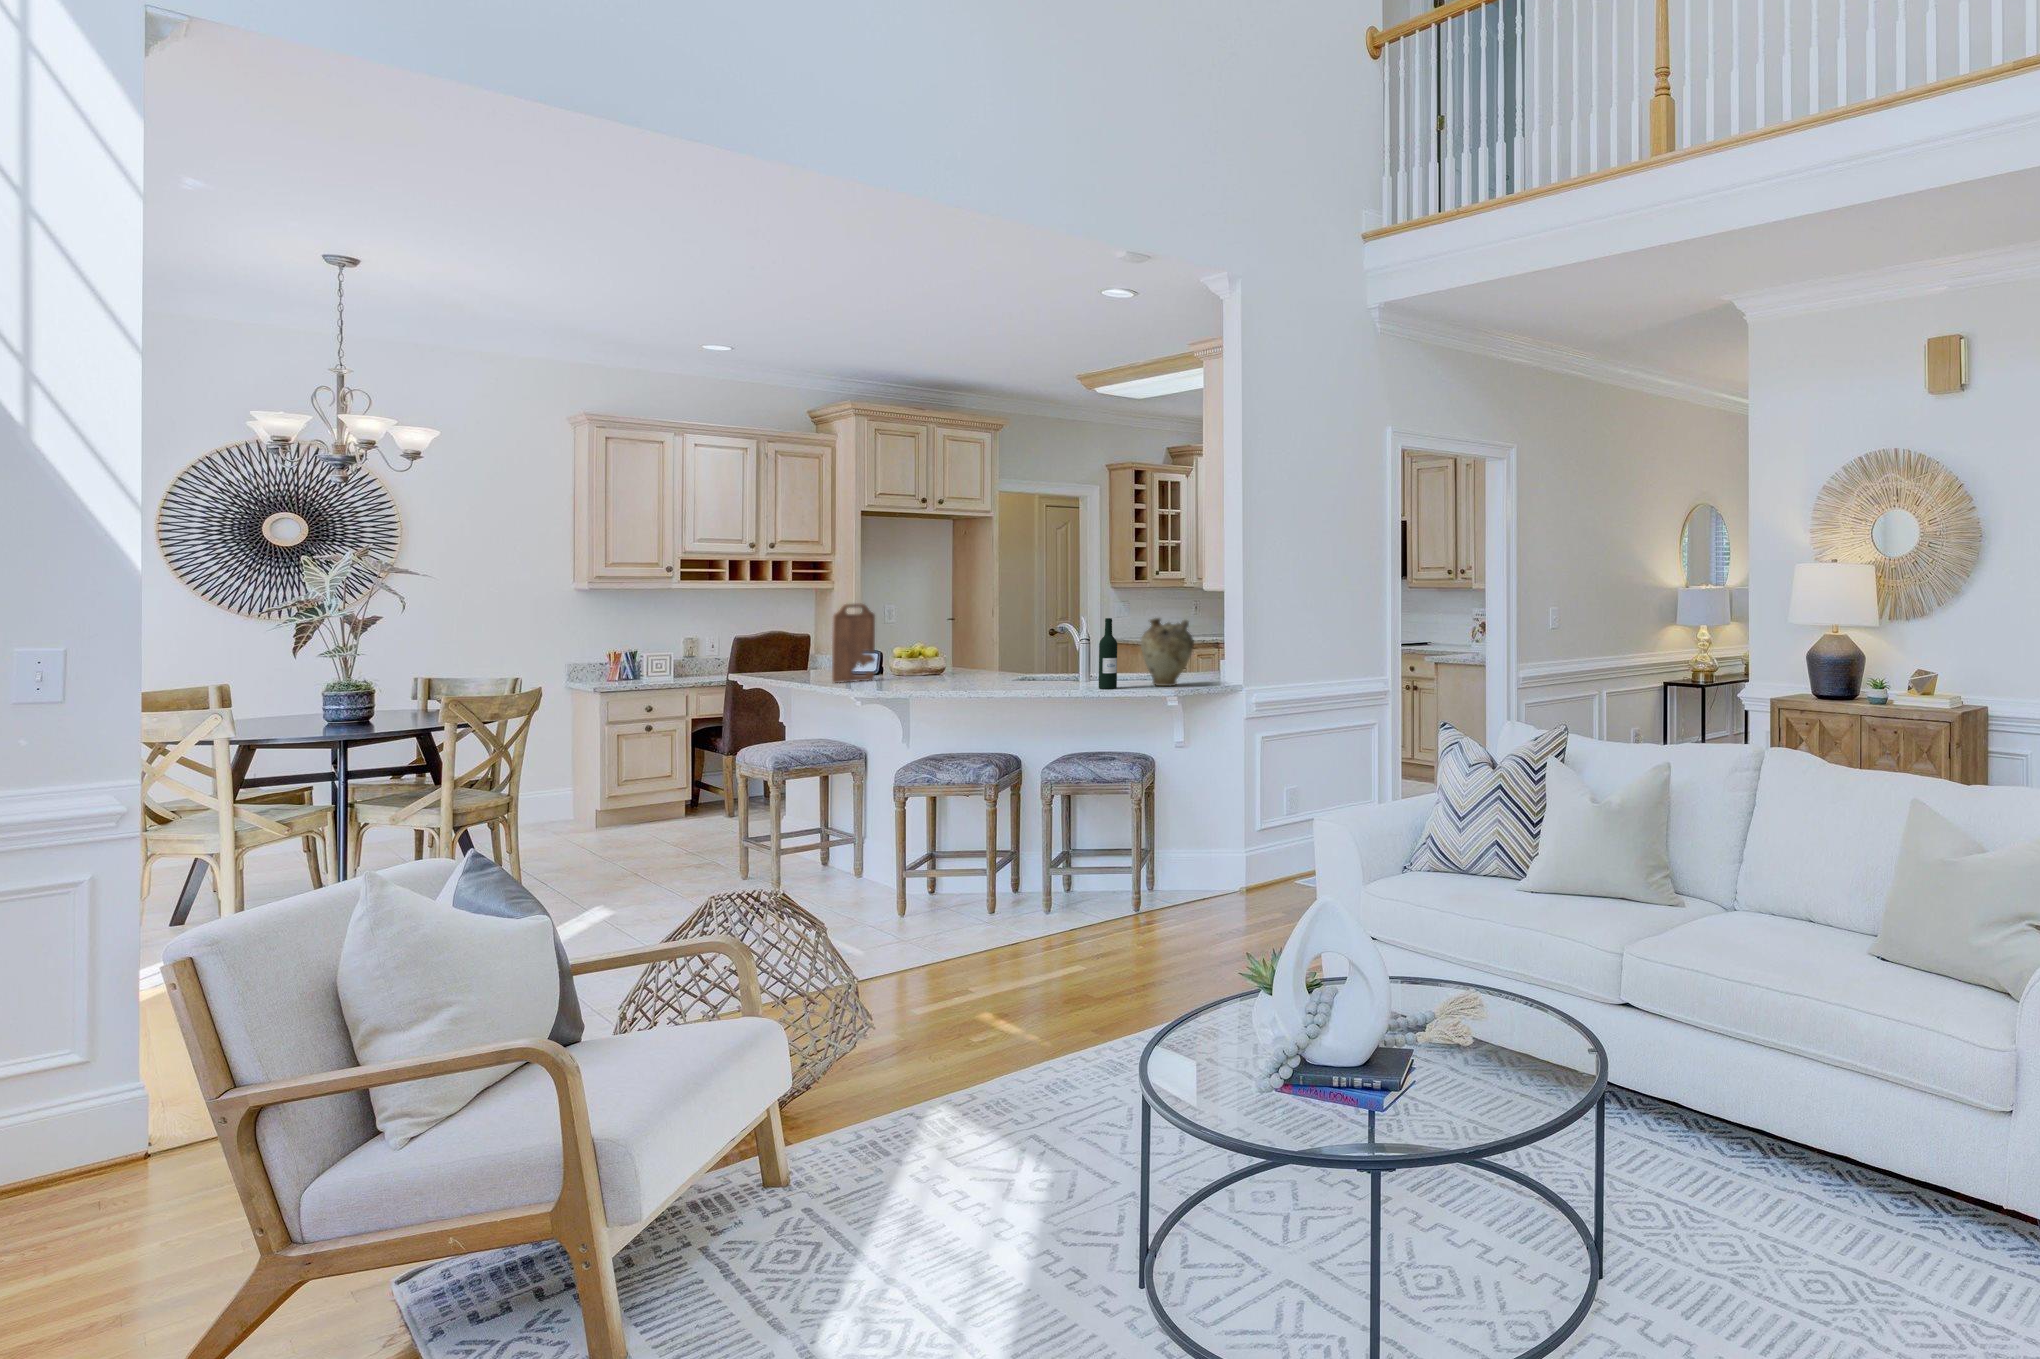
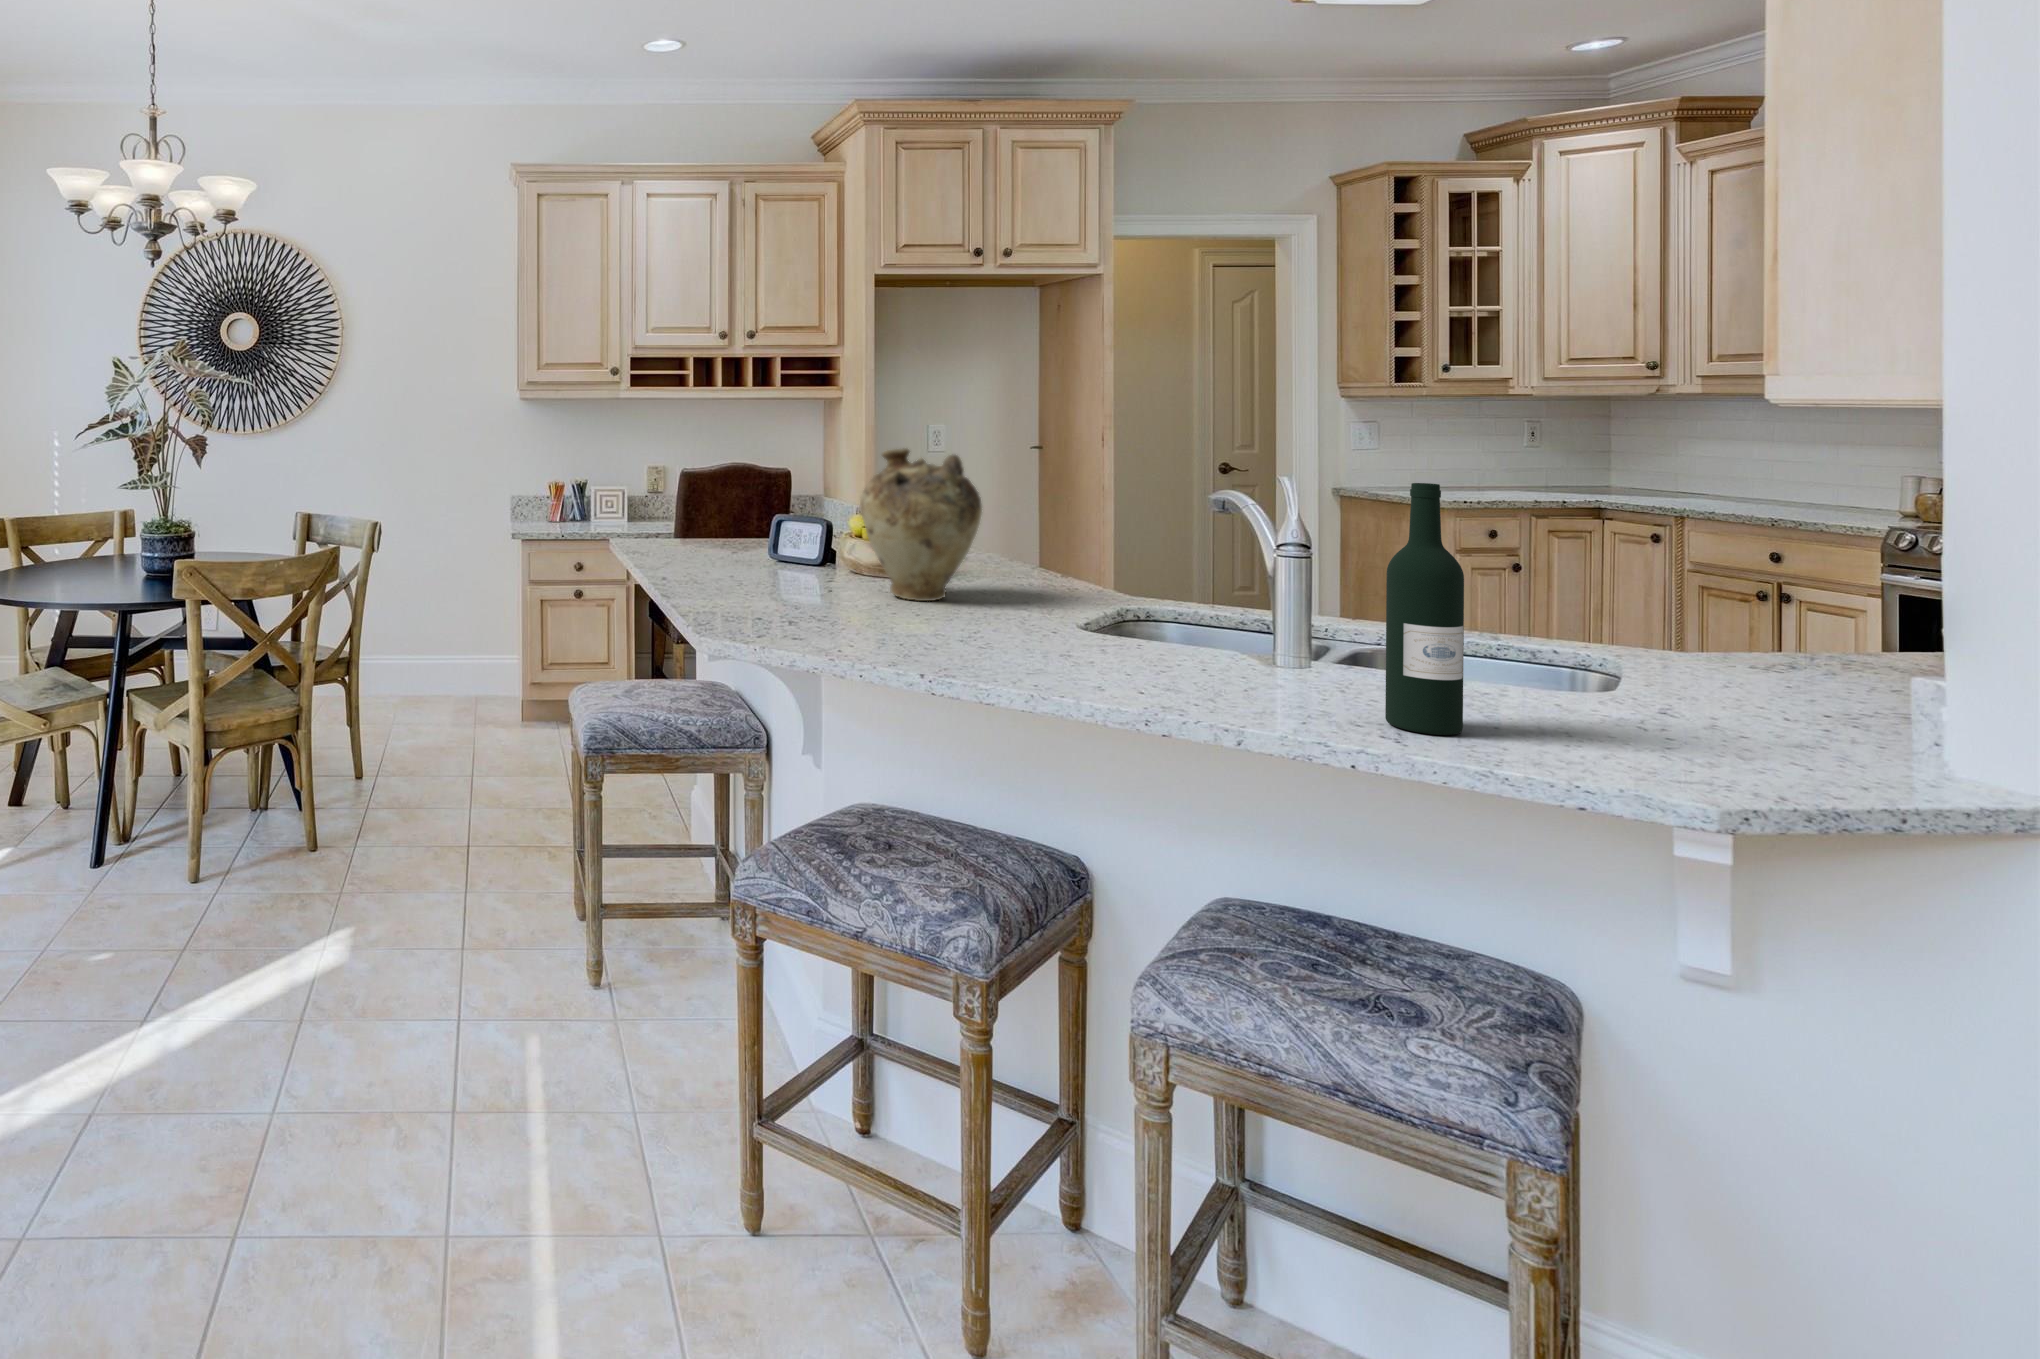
cutting board: present [832,603,875,683] -> none [696,422,789,589]
vase: present [1141,618,1194,686] -> present [860,448,982,601]

